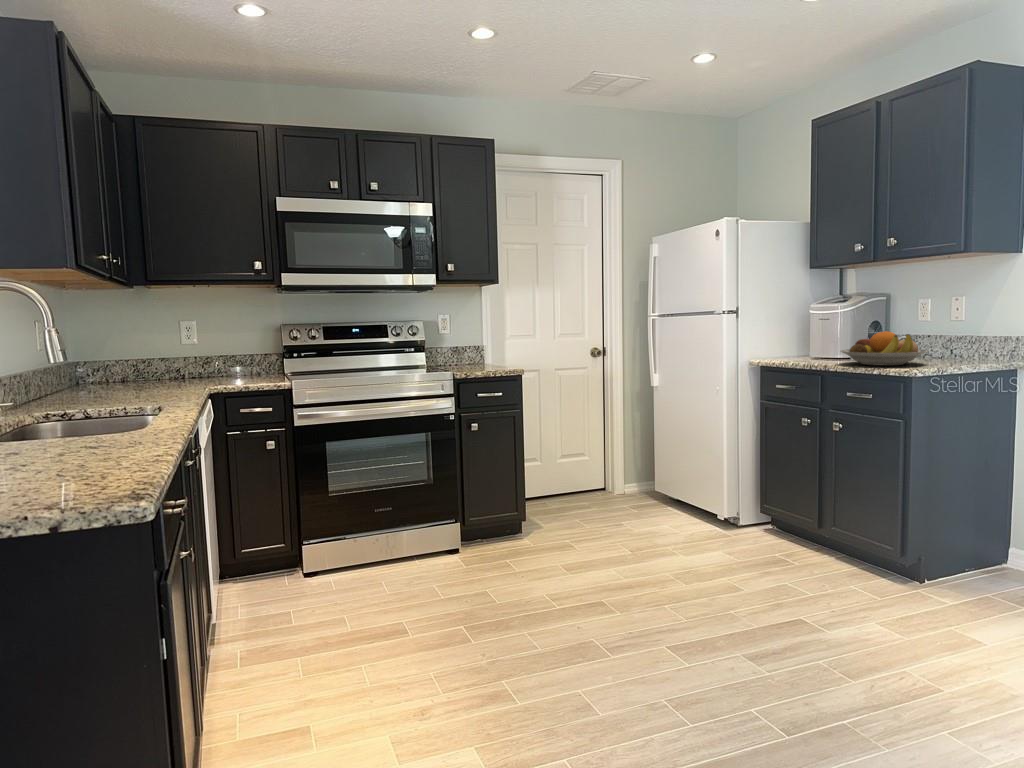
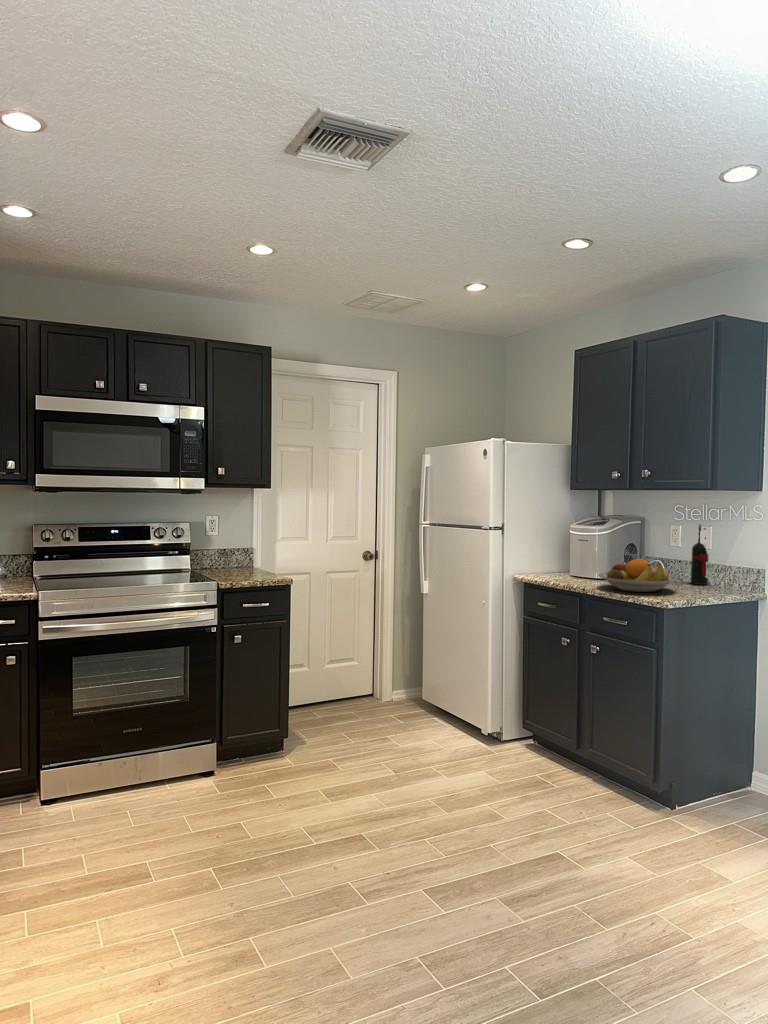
wine bottle: none [943,295,963,359] -> present [691,524,709,585]

